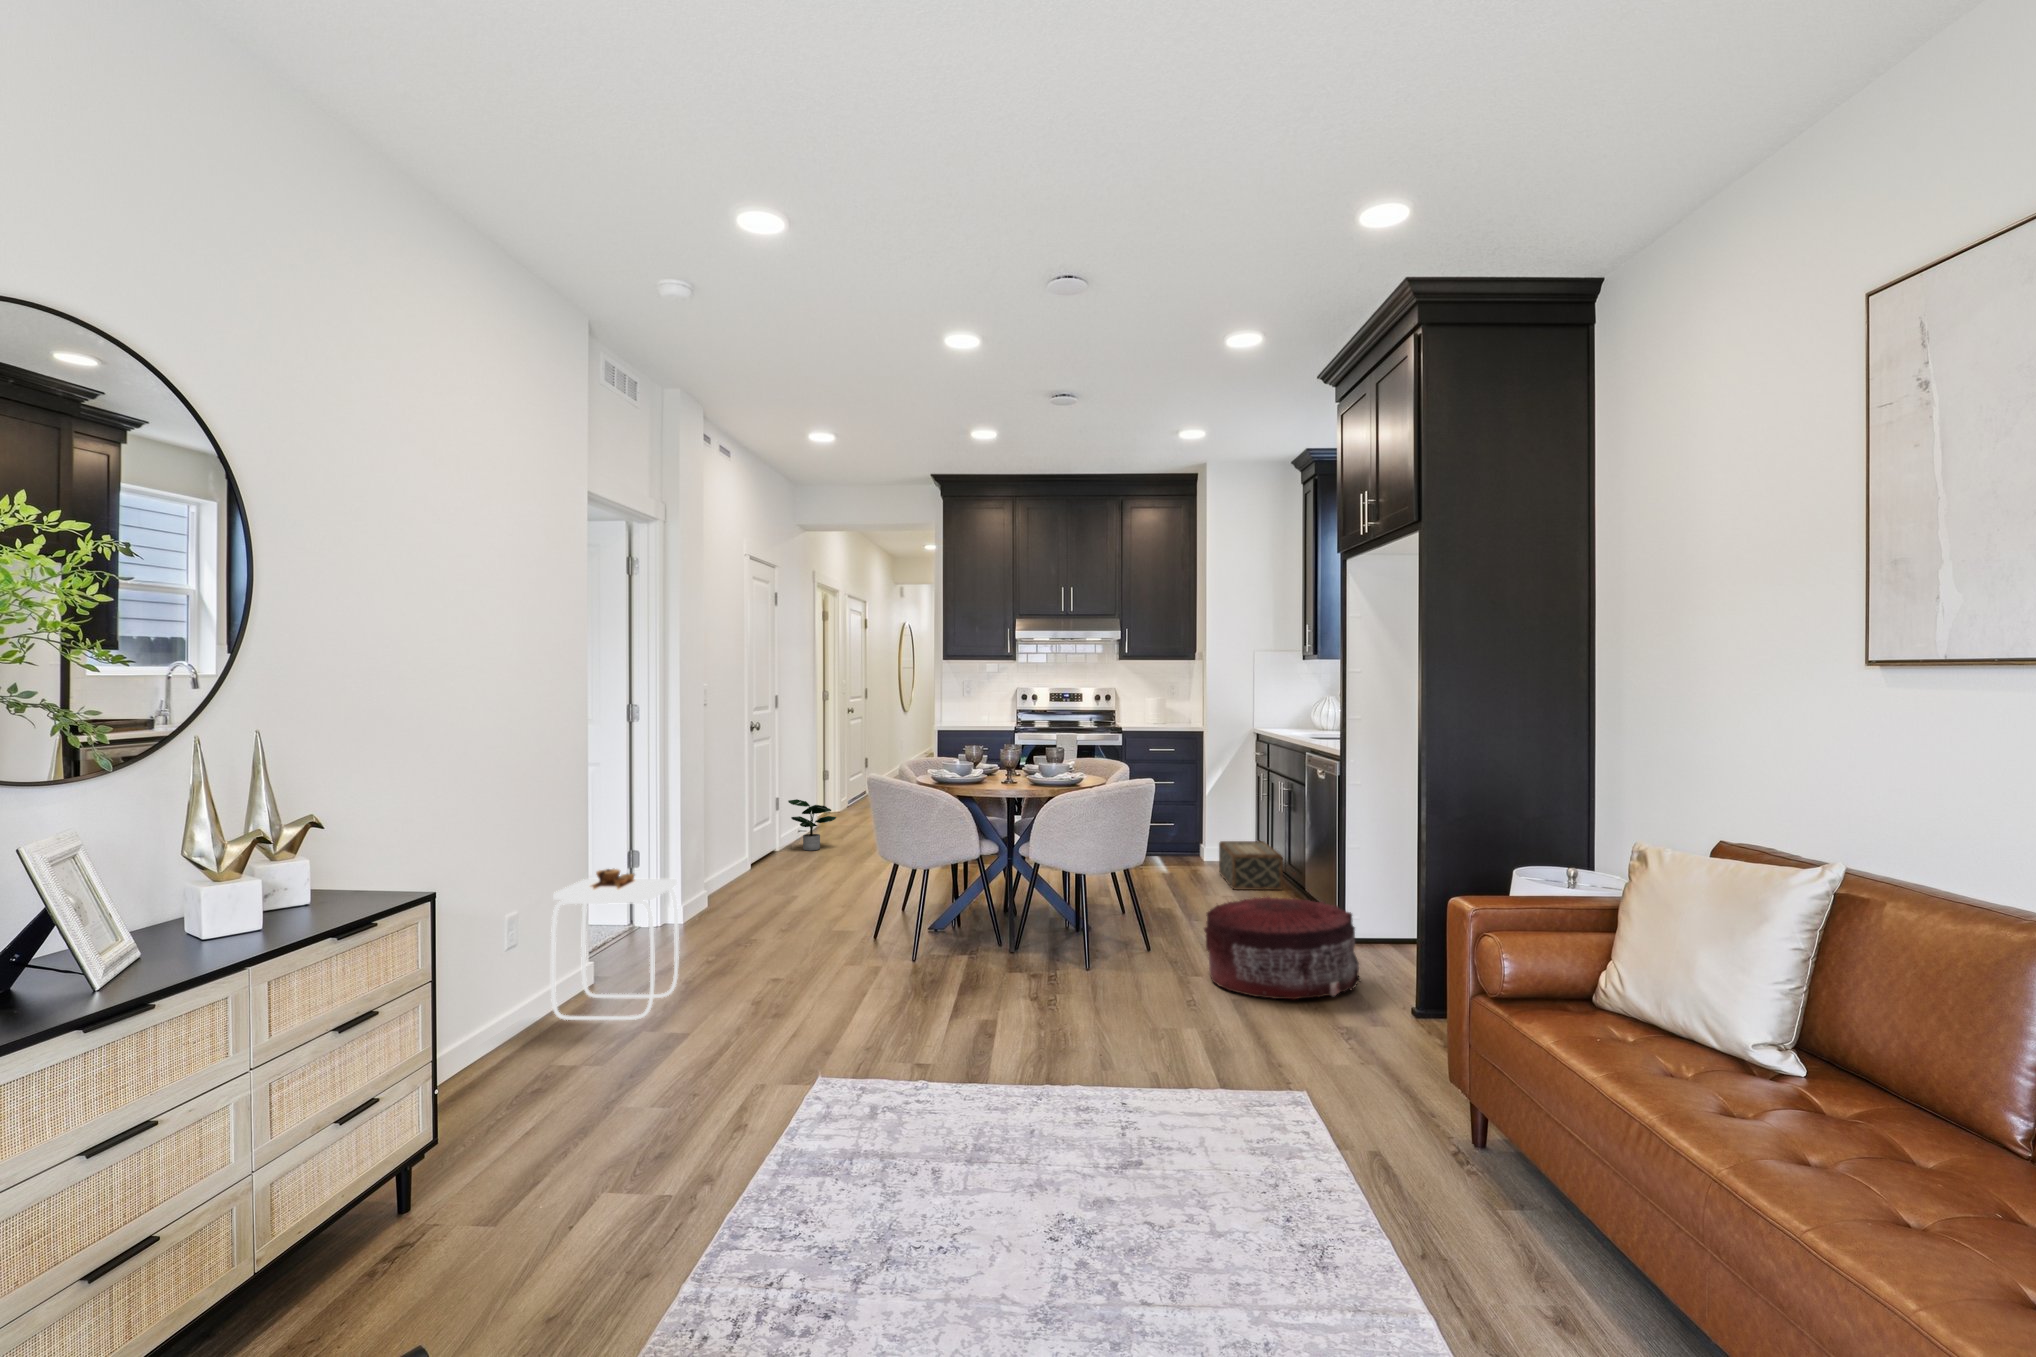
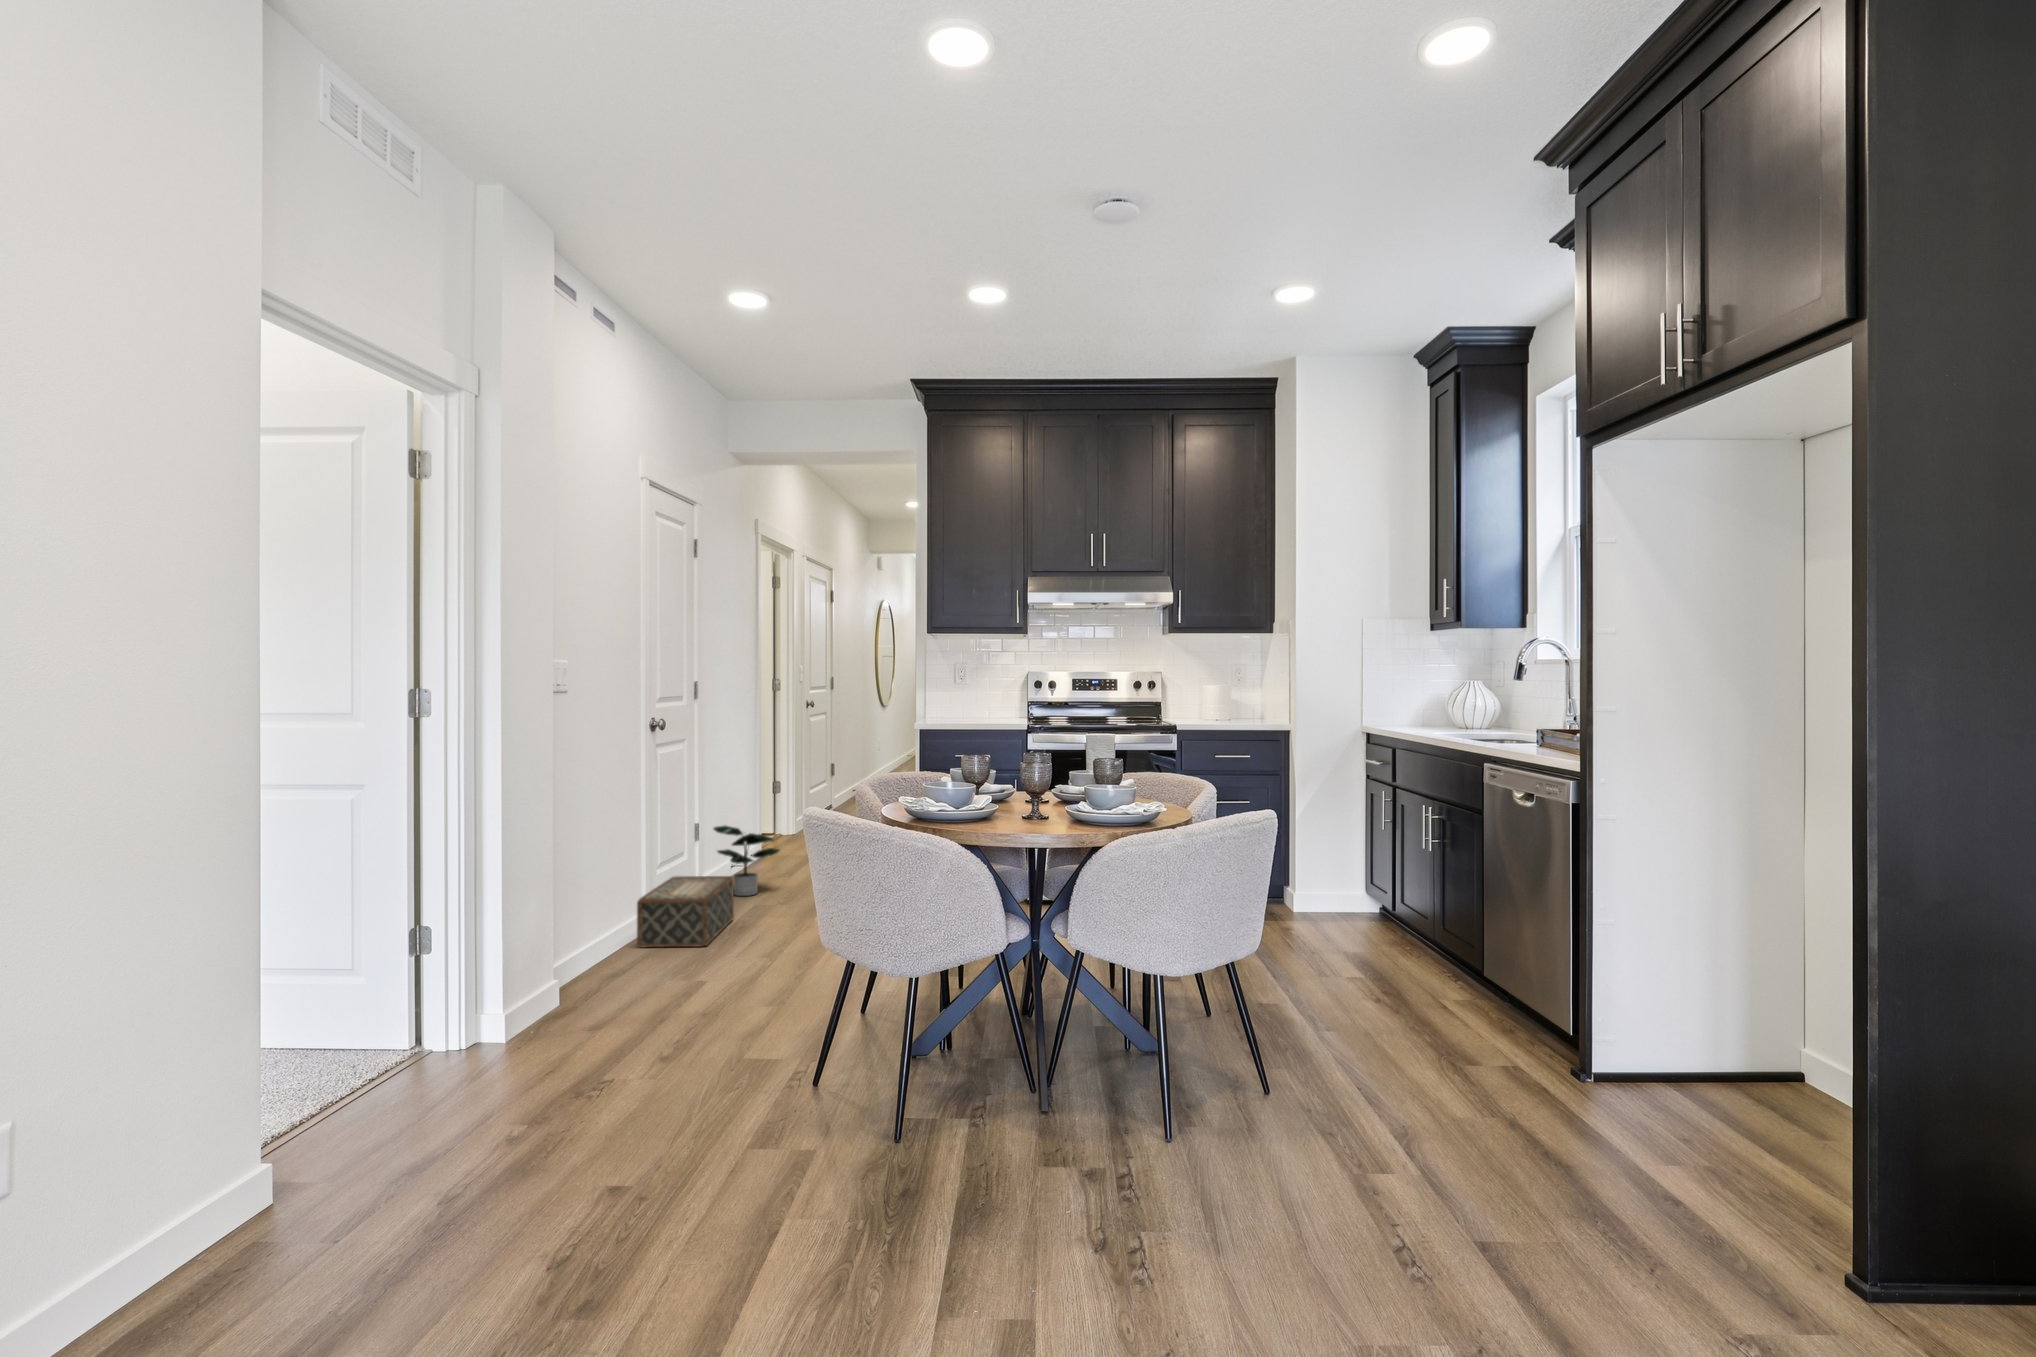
woven basket: present [1219,841,1283,890] -> present [637,876,734,947]
side table: present [551,869,679,1020] -> none [121,1002,414,1323]
pouf: present [1204,897,1361,999] -> none [1388,1017,1696,1249]

